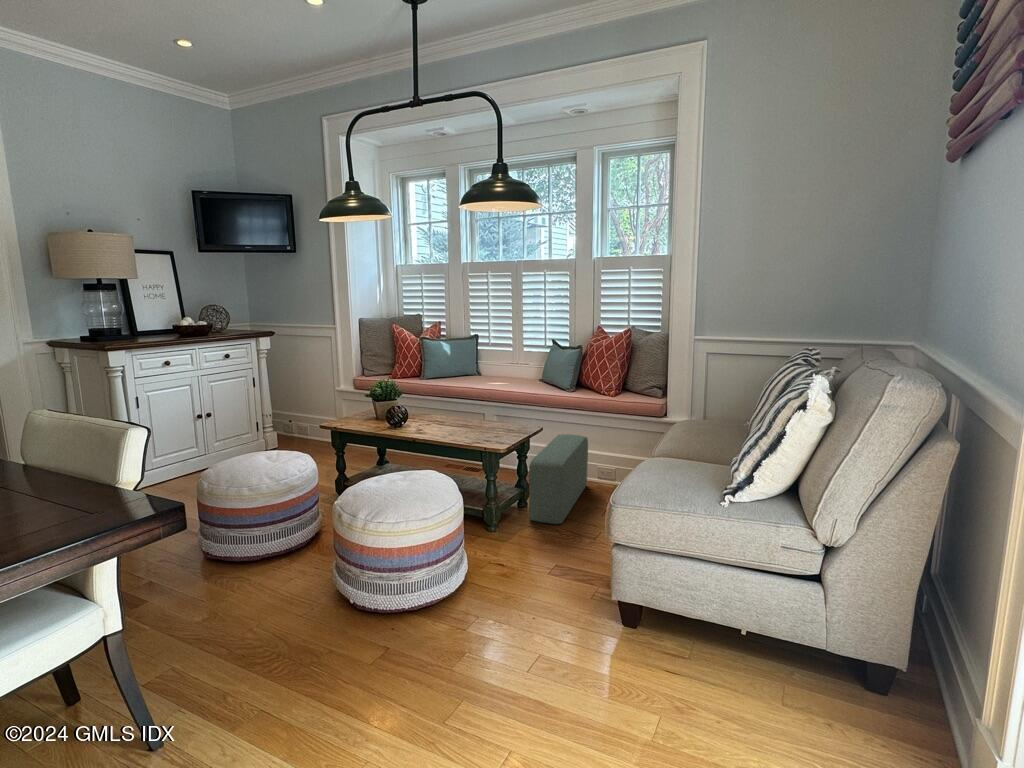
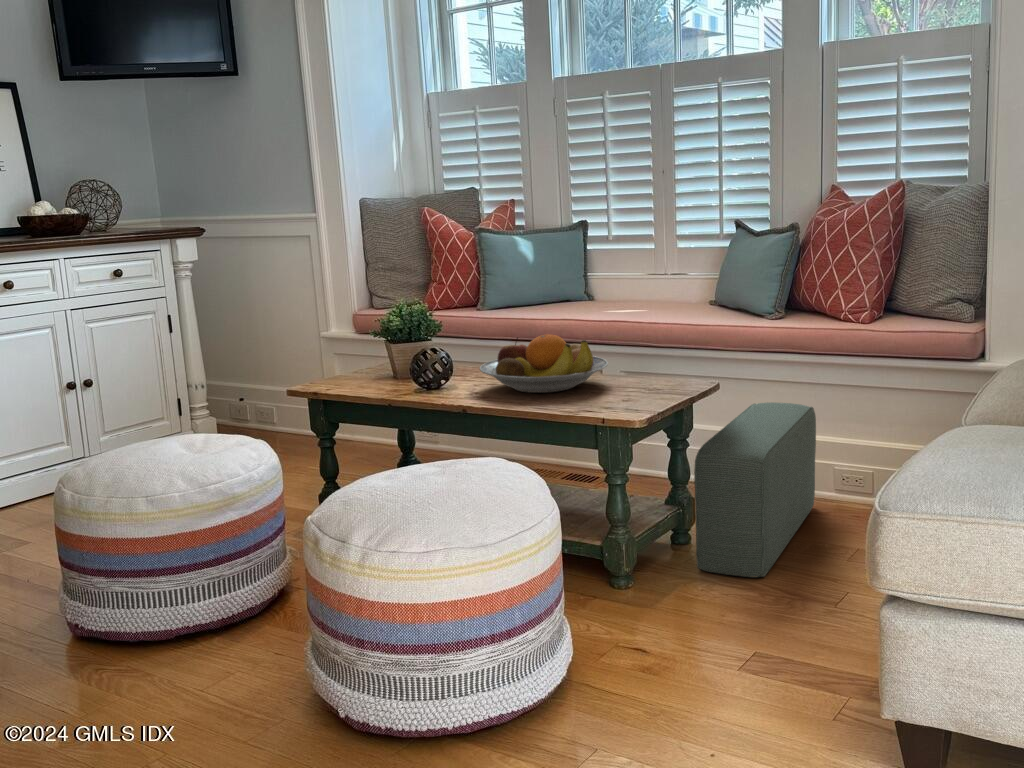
fruit bowl: none [423,401,488,431] -> present [480,334,608,393]

